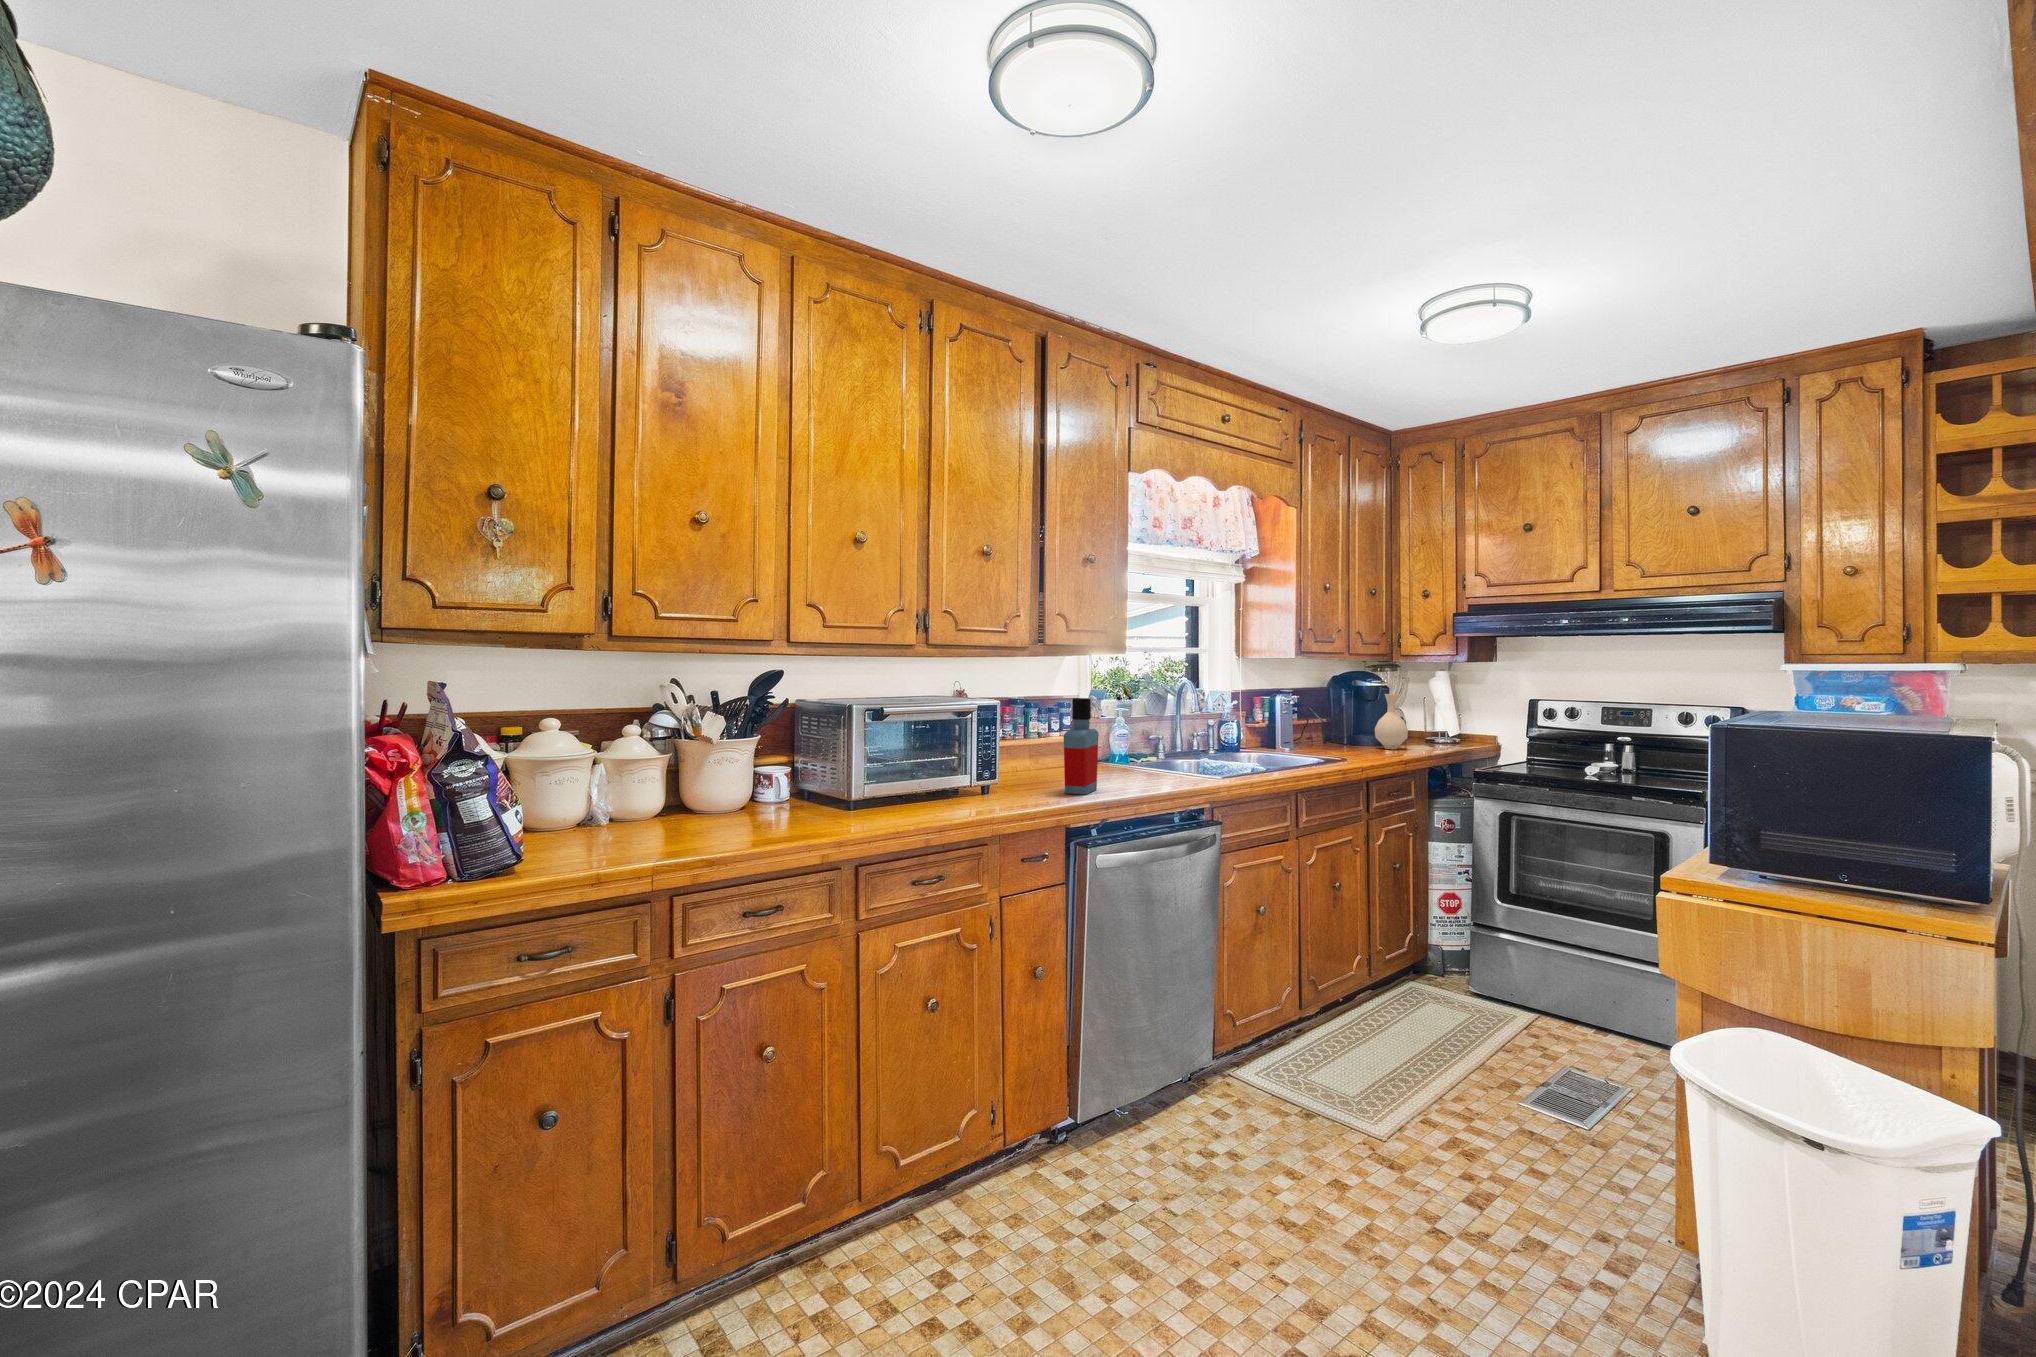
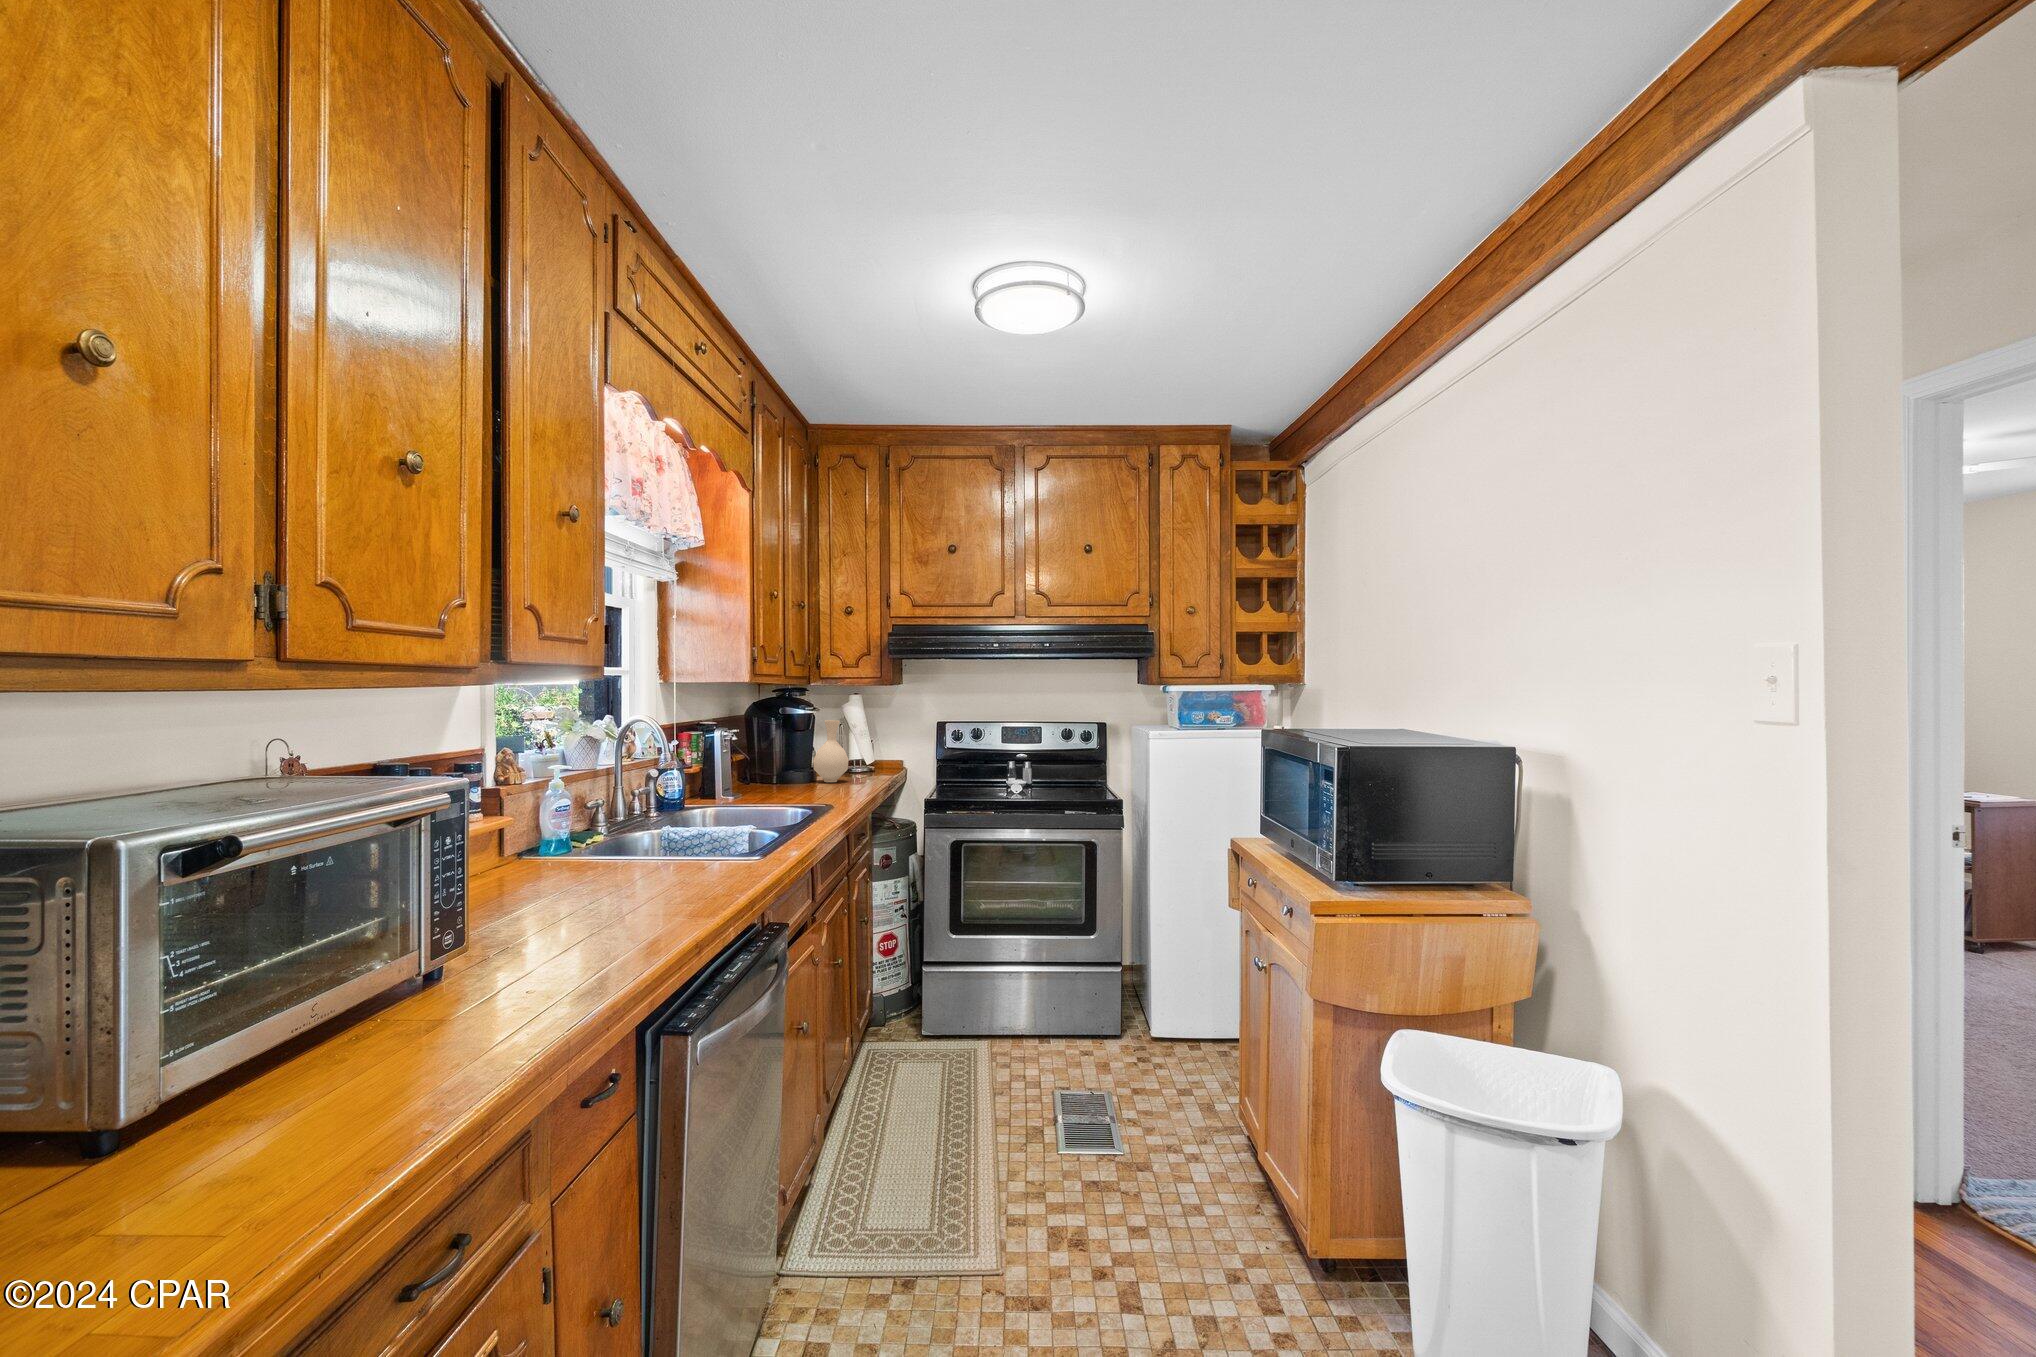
bottle: present [1063,698,1099,794] -> none [597,761,648,937]

